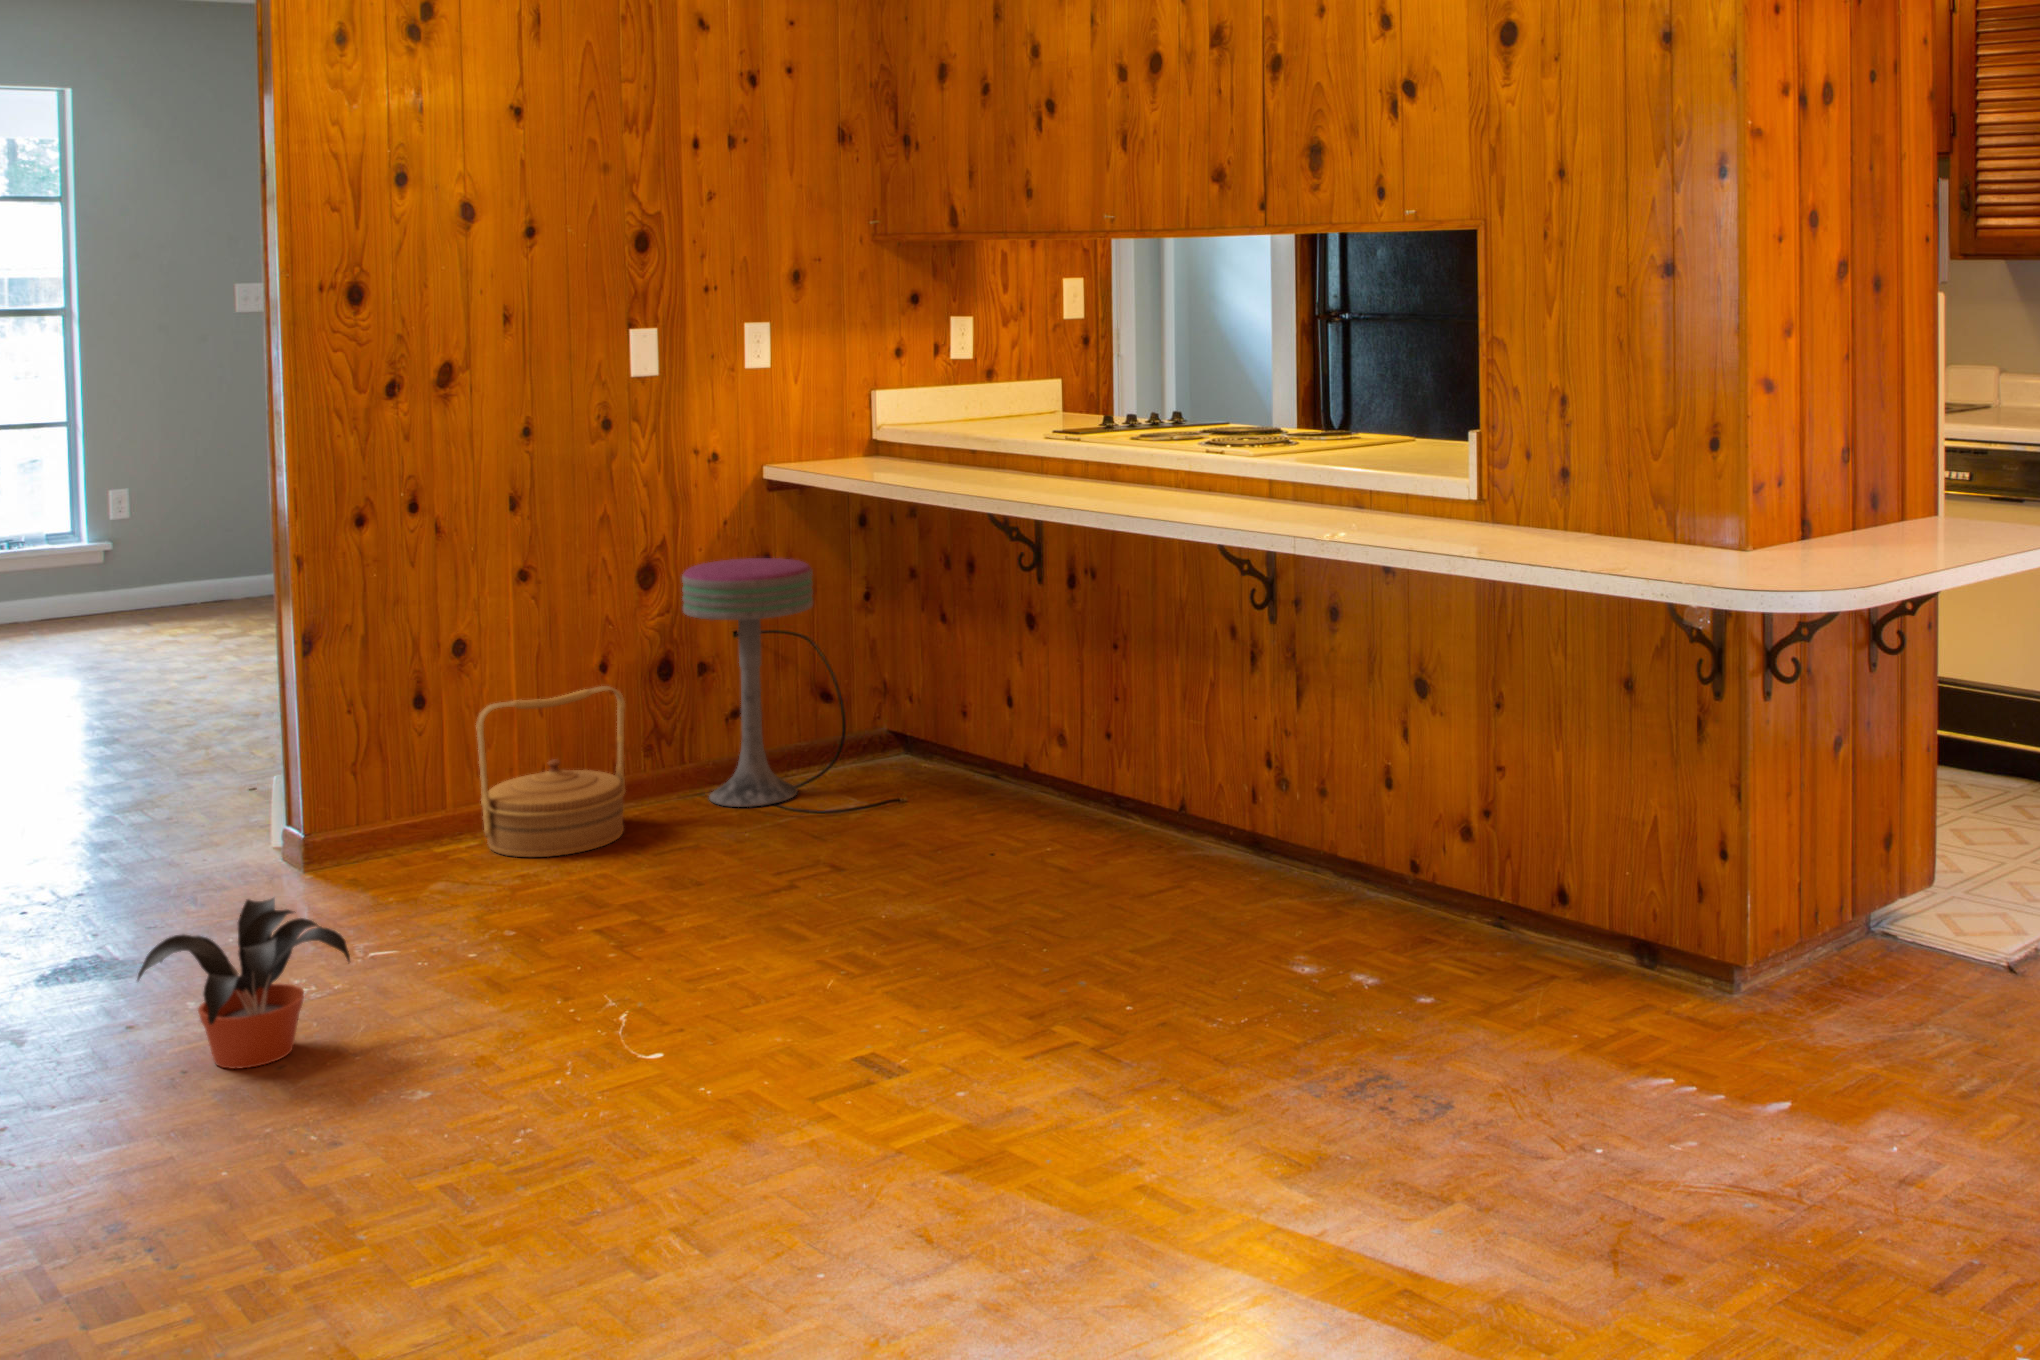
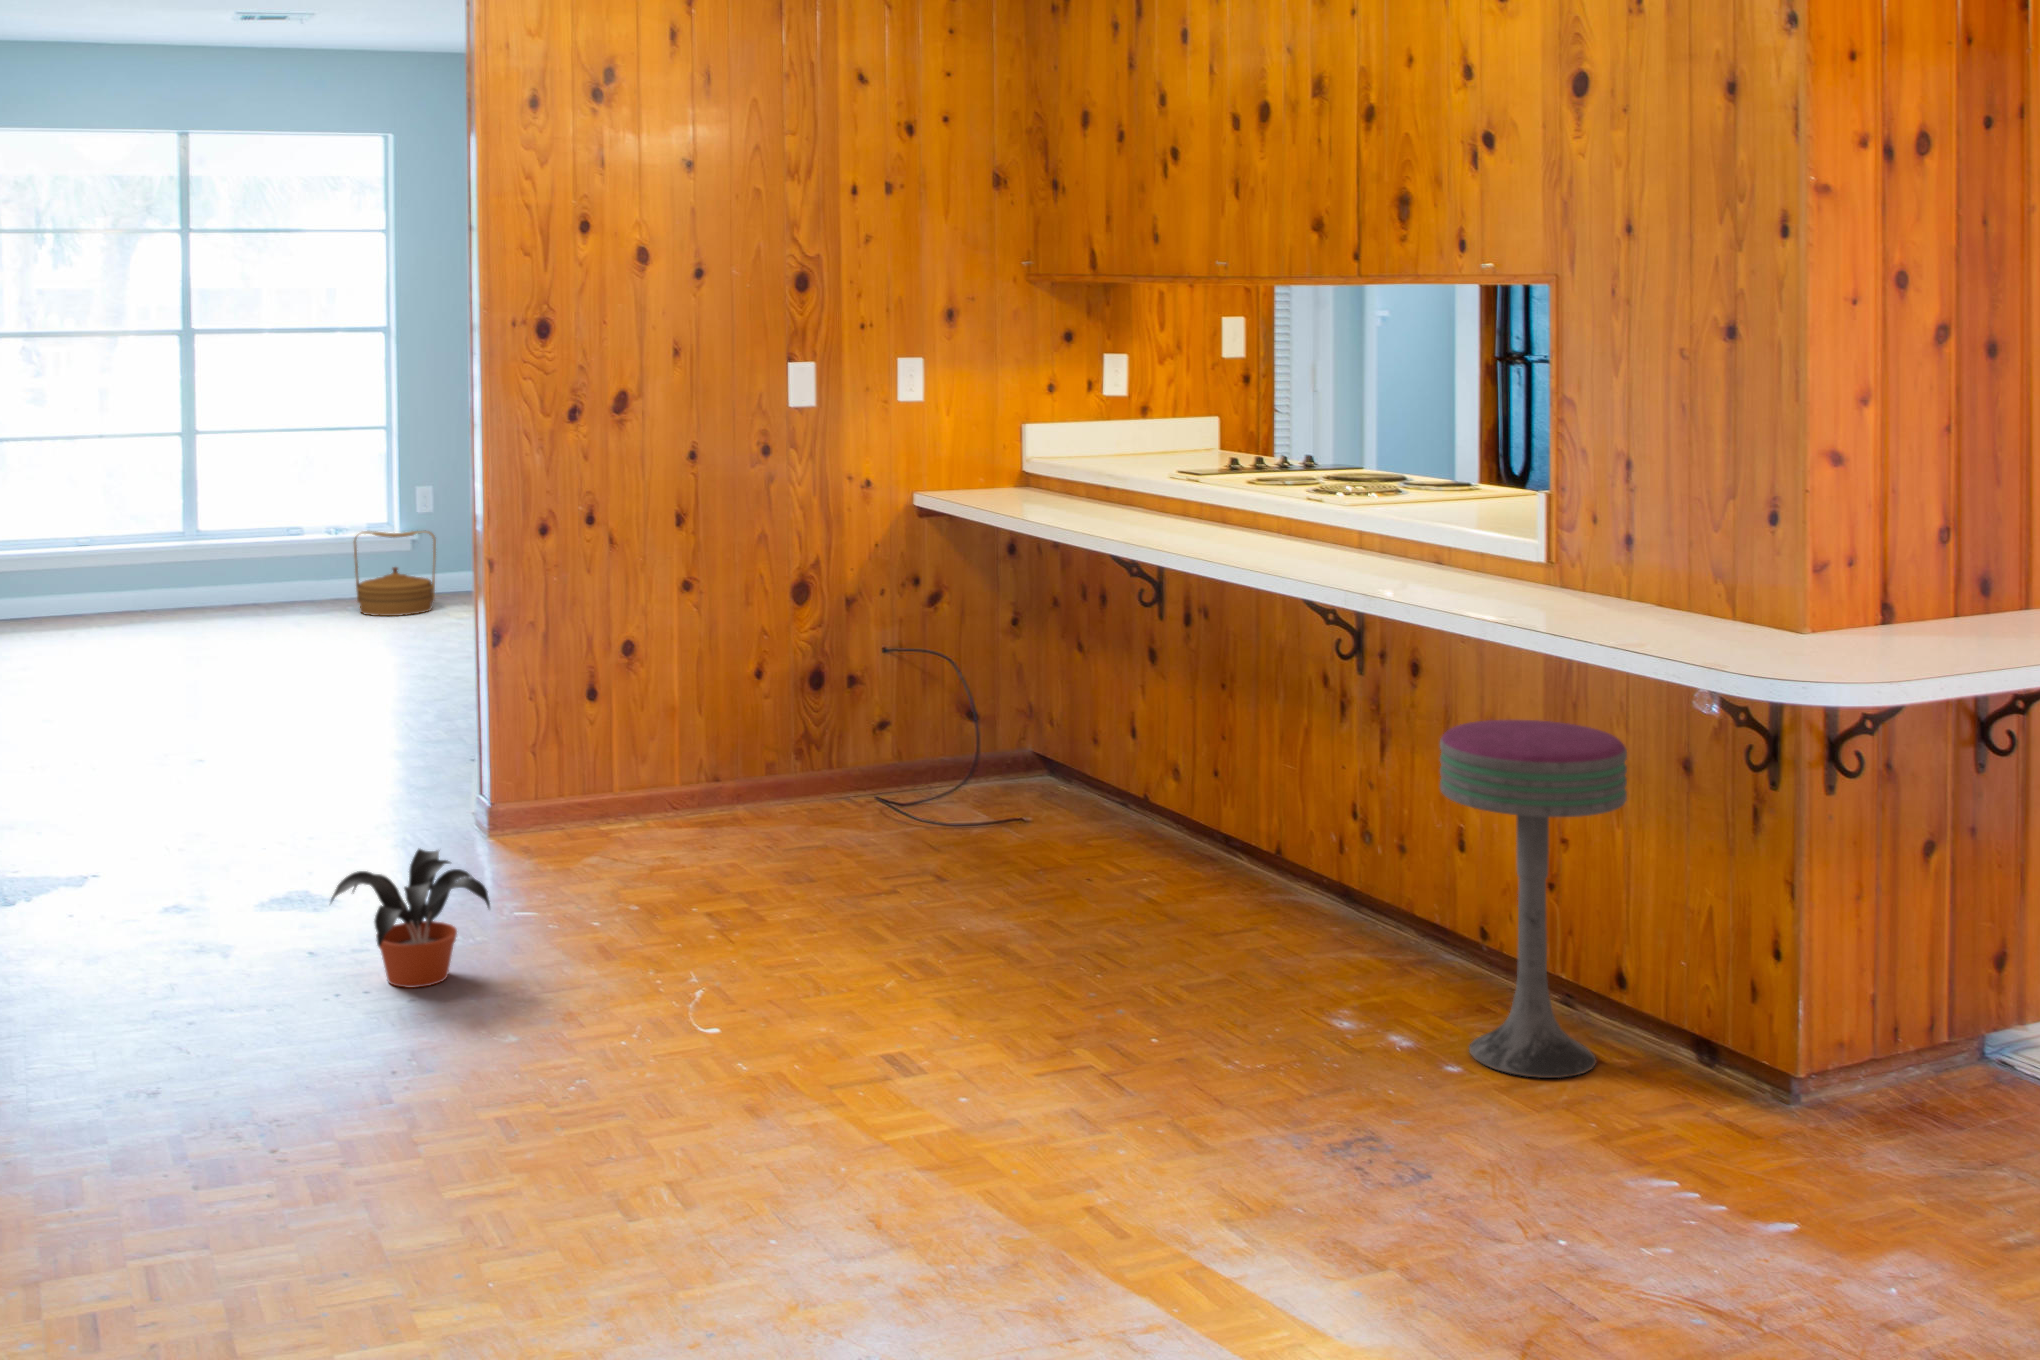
bar stool: present [682,558,813,807] -> present [1440,720,1627,1078]
basket: present [476,686,626,857] -> present [354,531,436,616]

